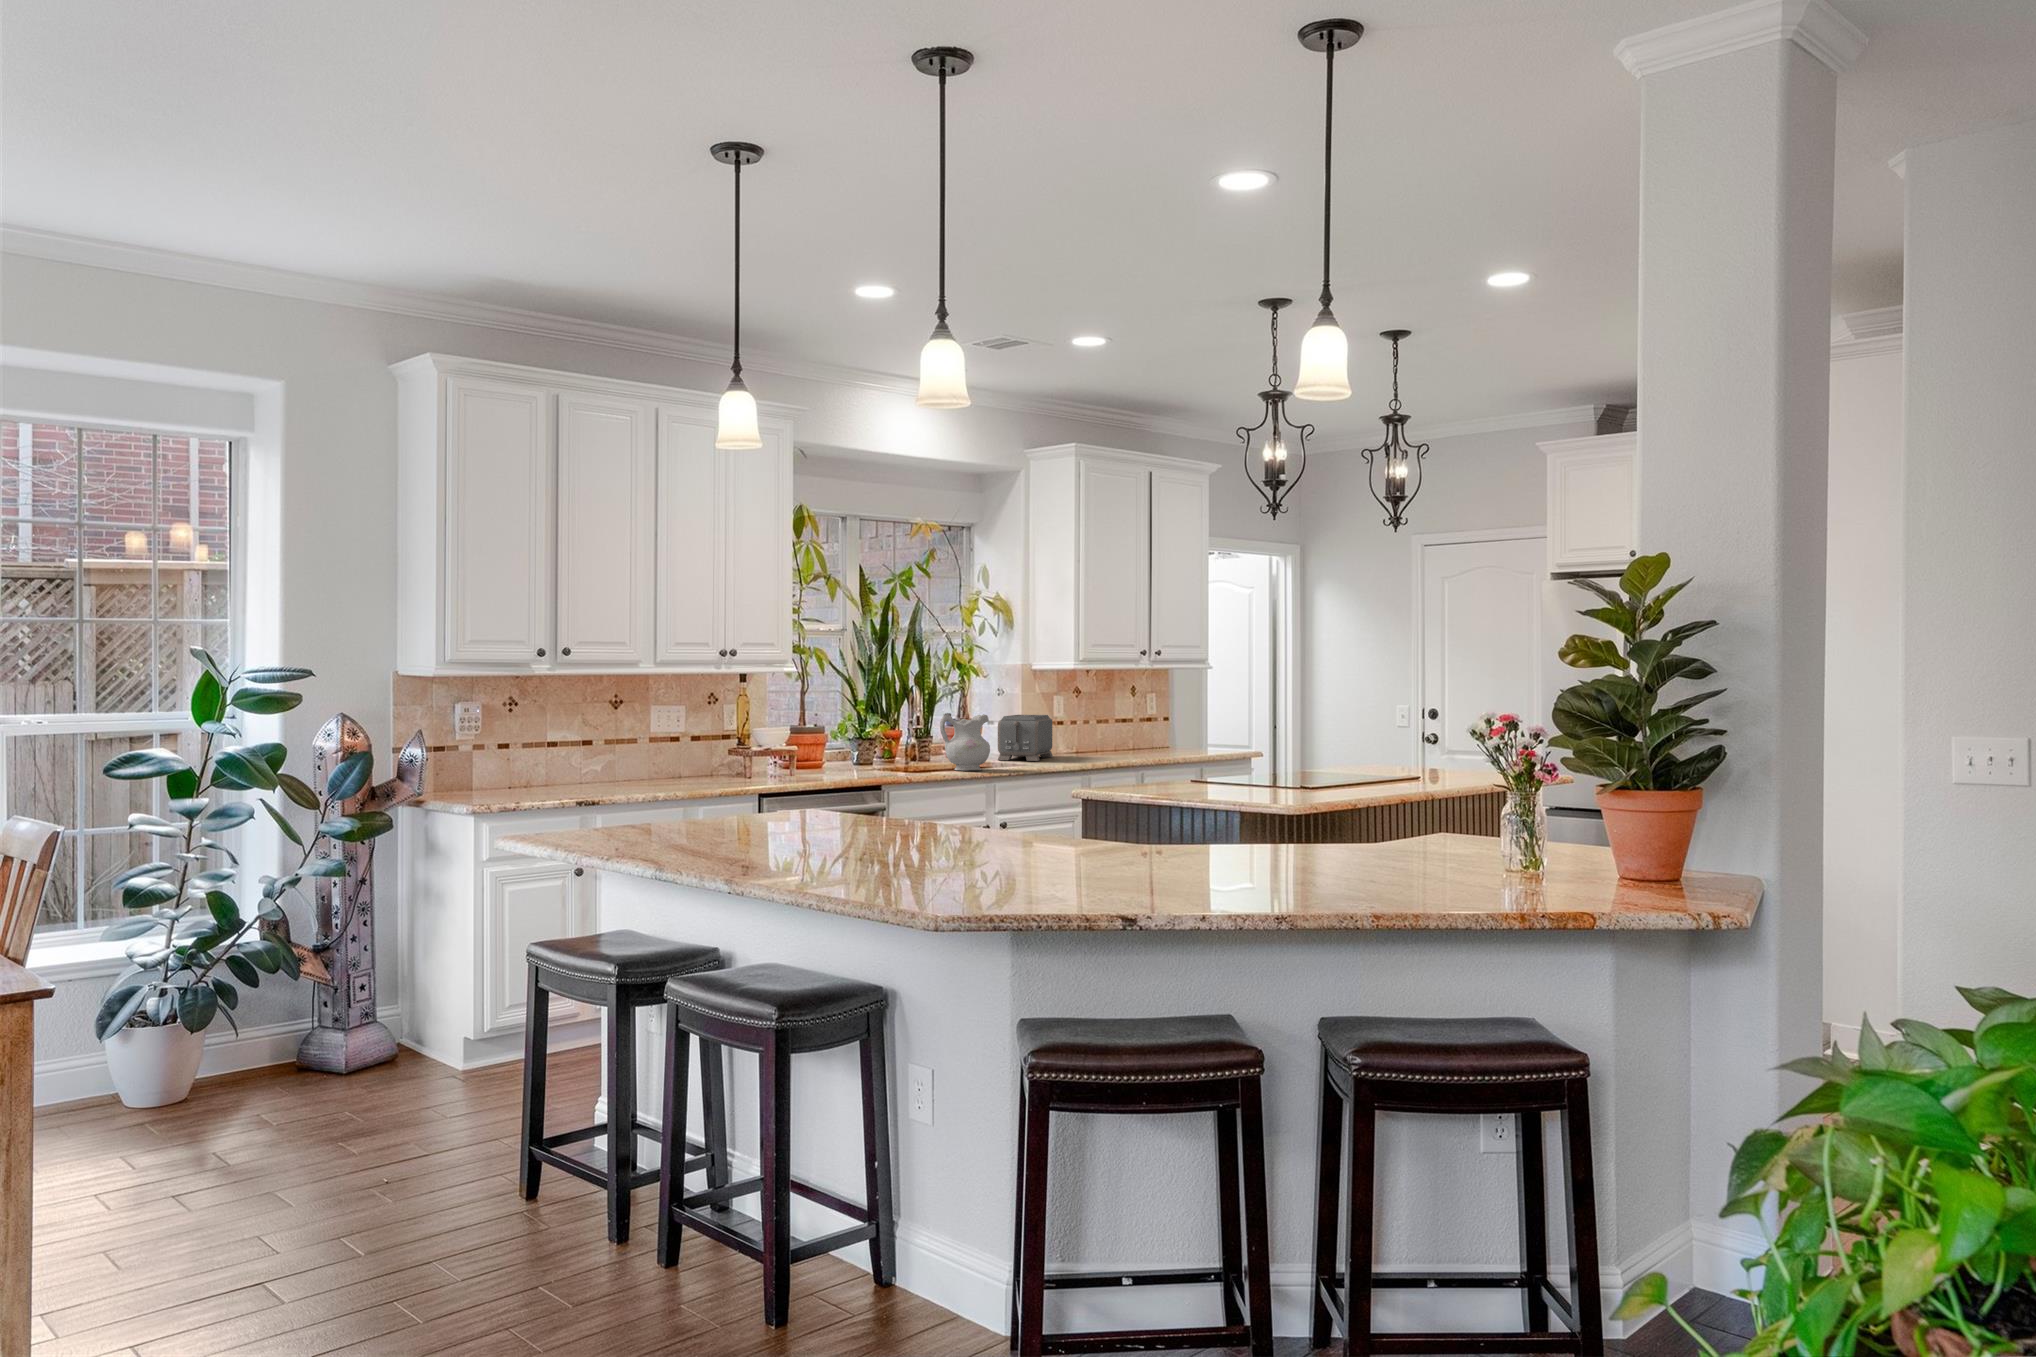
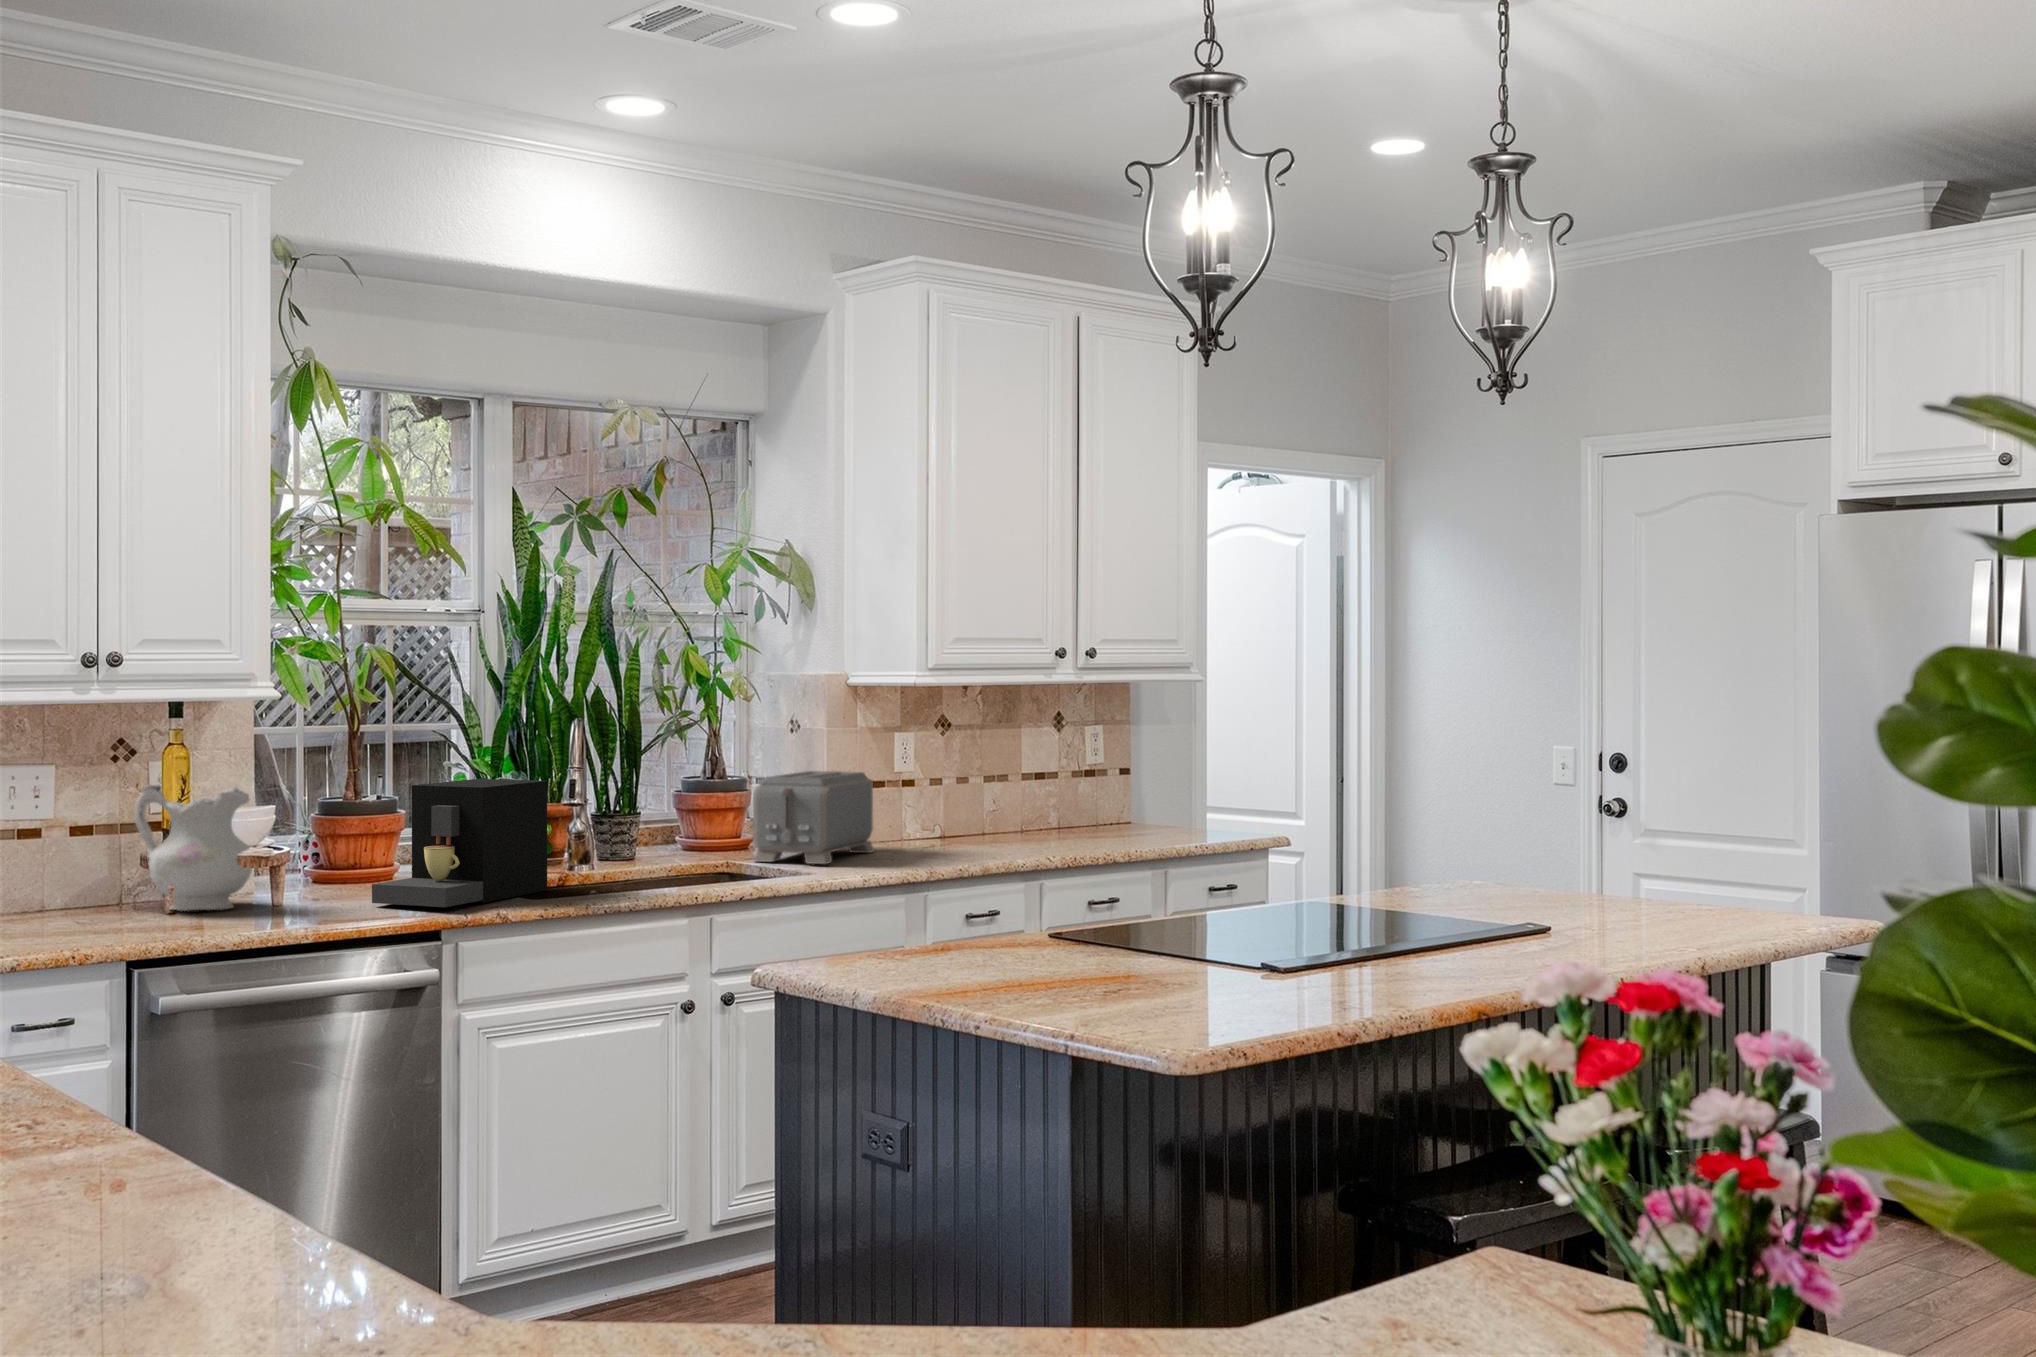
ceramic pitcher: present [940,713,990,771] -> present [134,785,252,911]
coffee maker: none [844,714,916,774] -> present [372,779,547,907]

